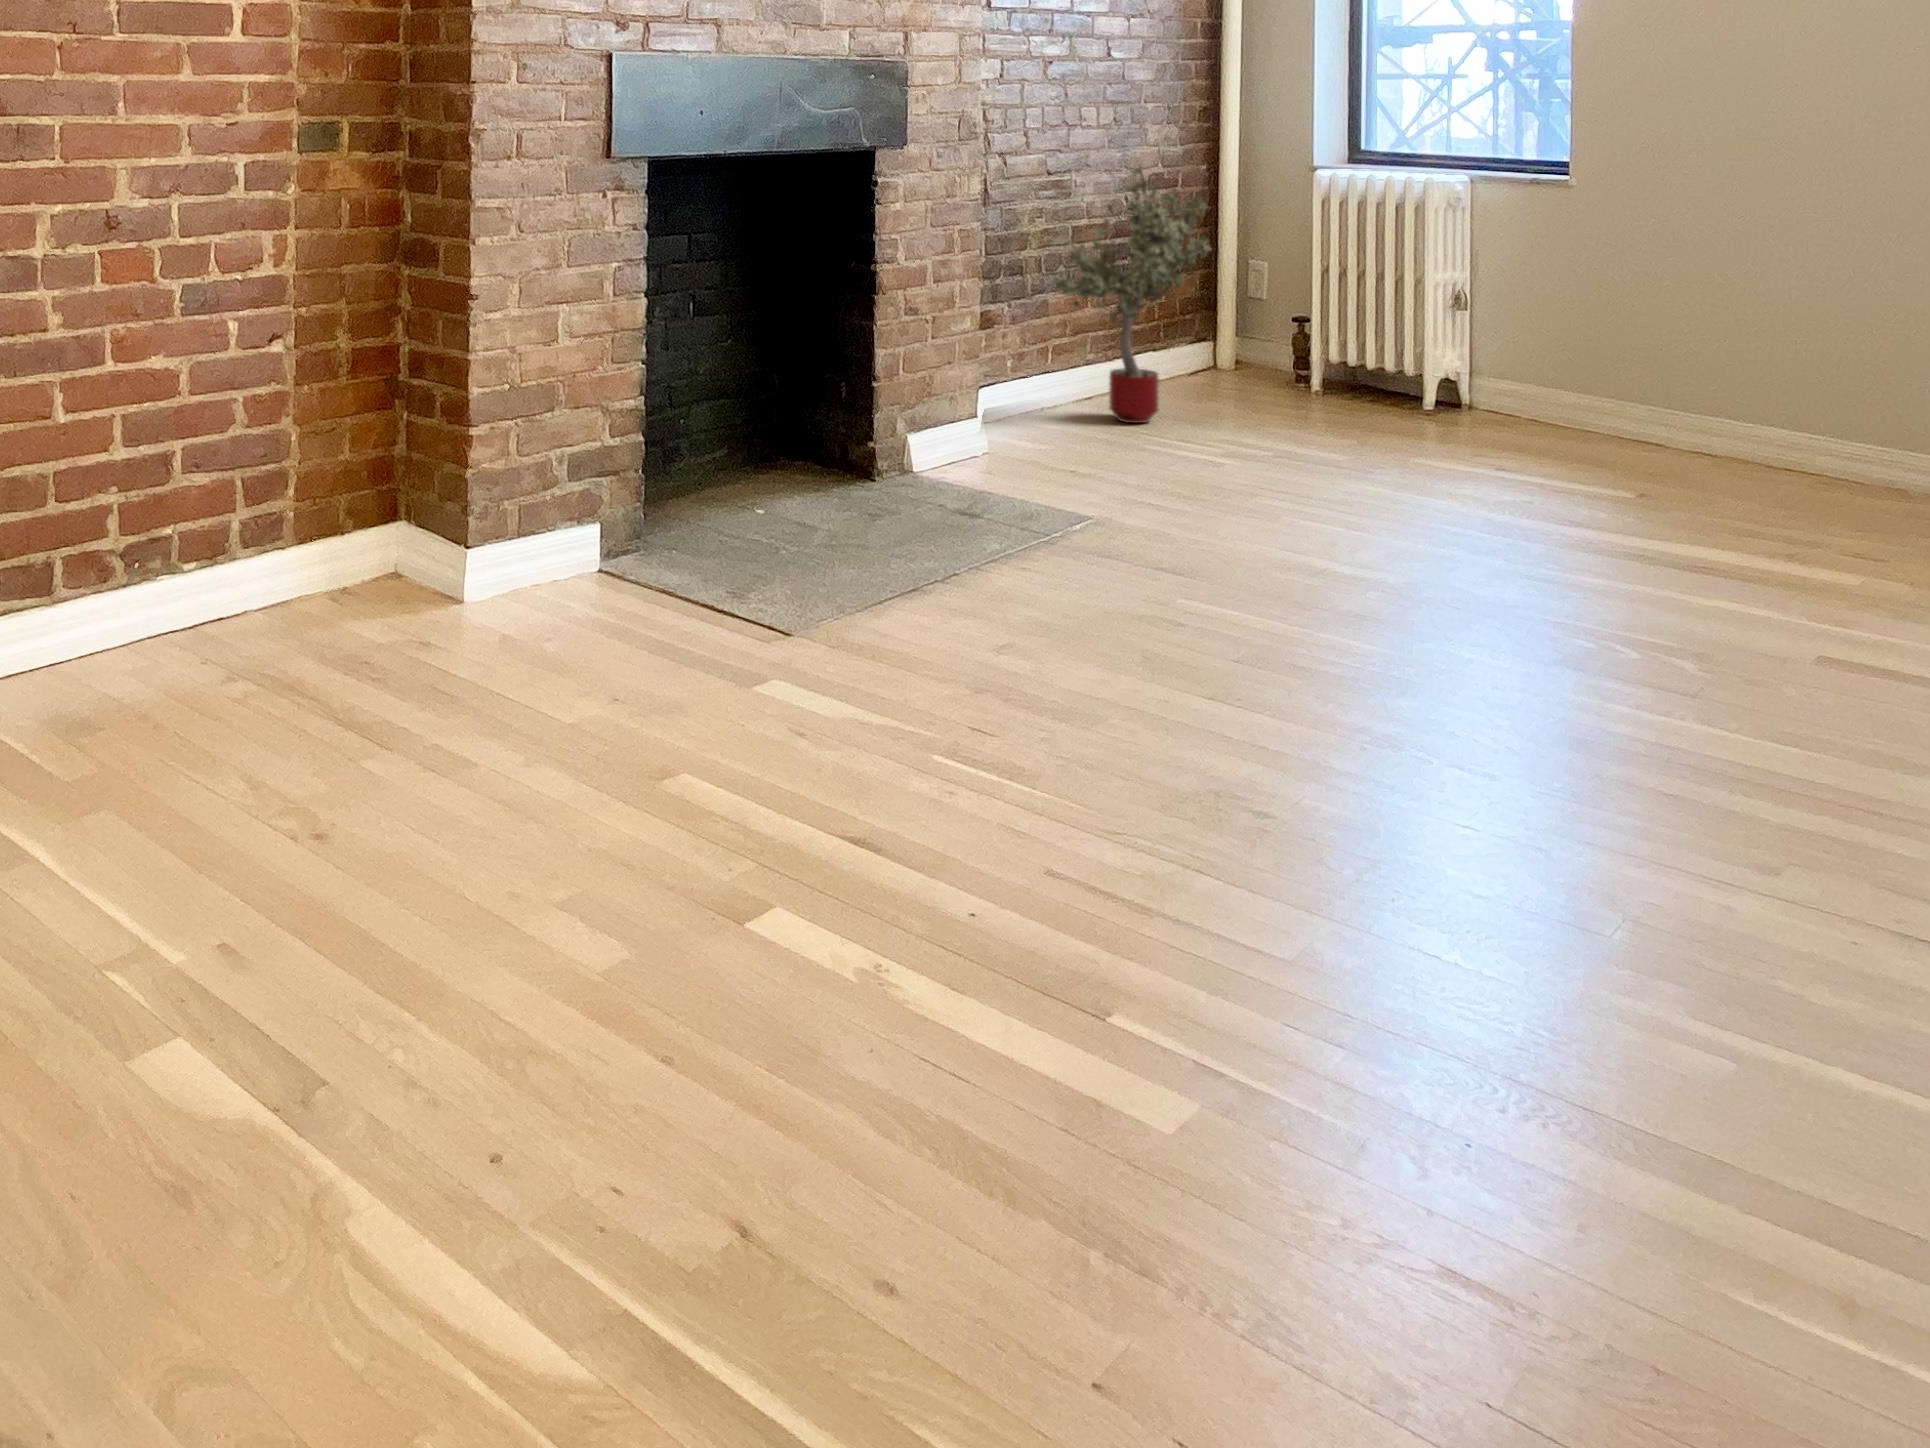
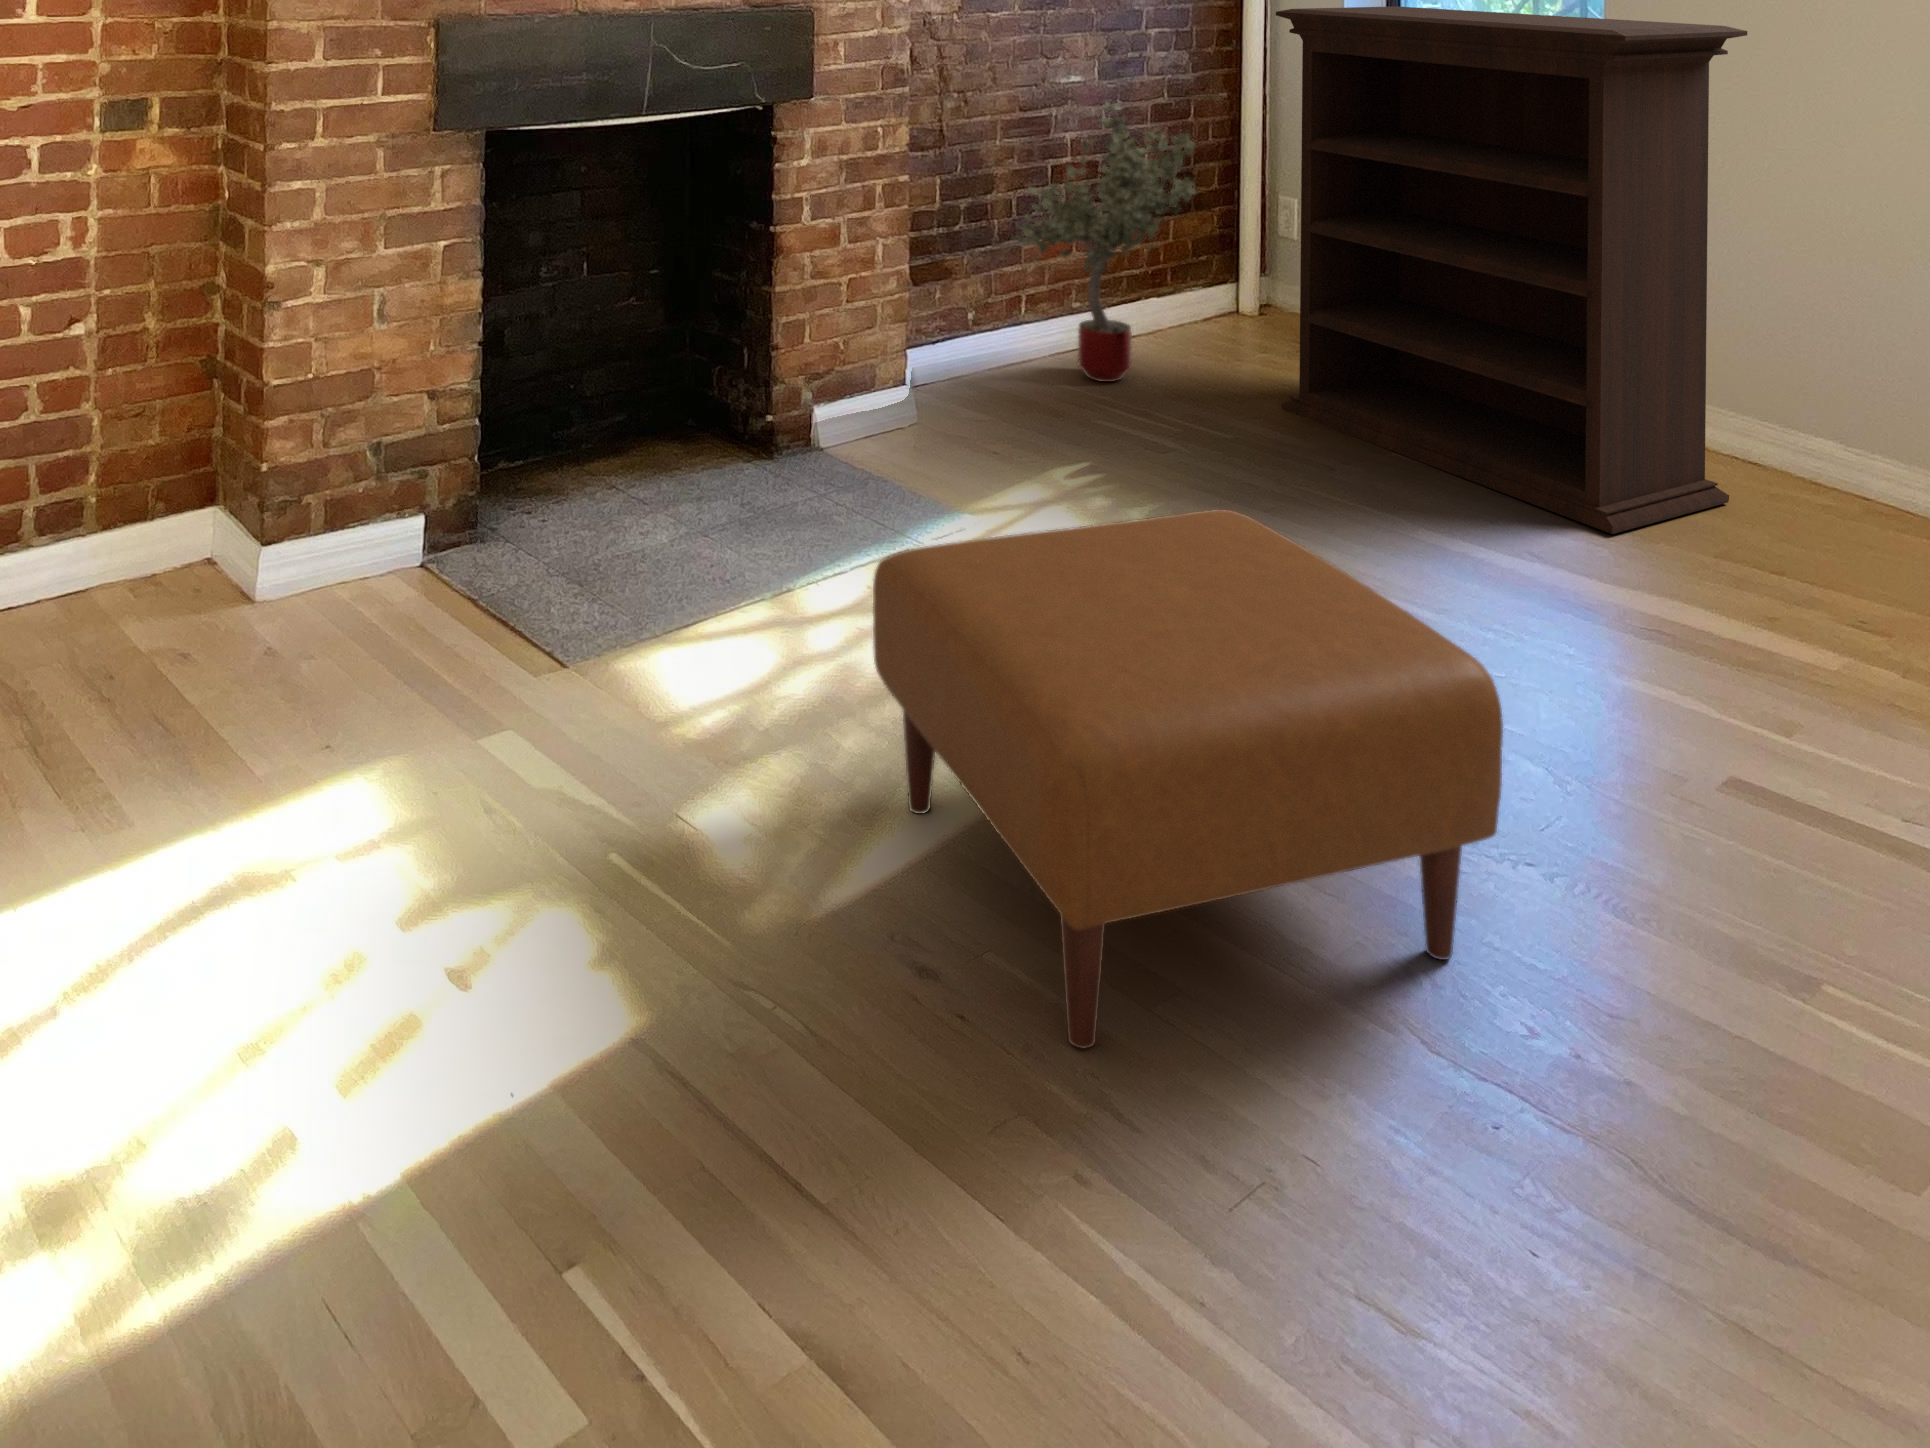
bookshelf: none [1296,70,1724,509] -> present [1276,6,1747,534]
ottoman: none [1135,453,1722,854] -> present [873,509,1503,1049]

